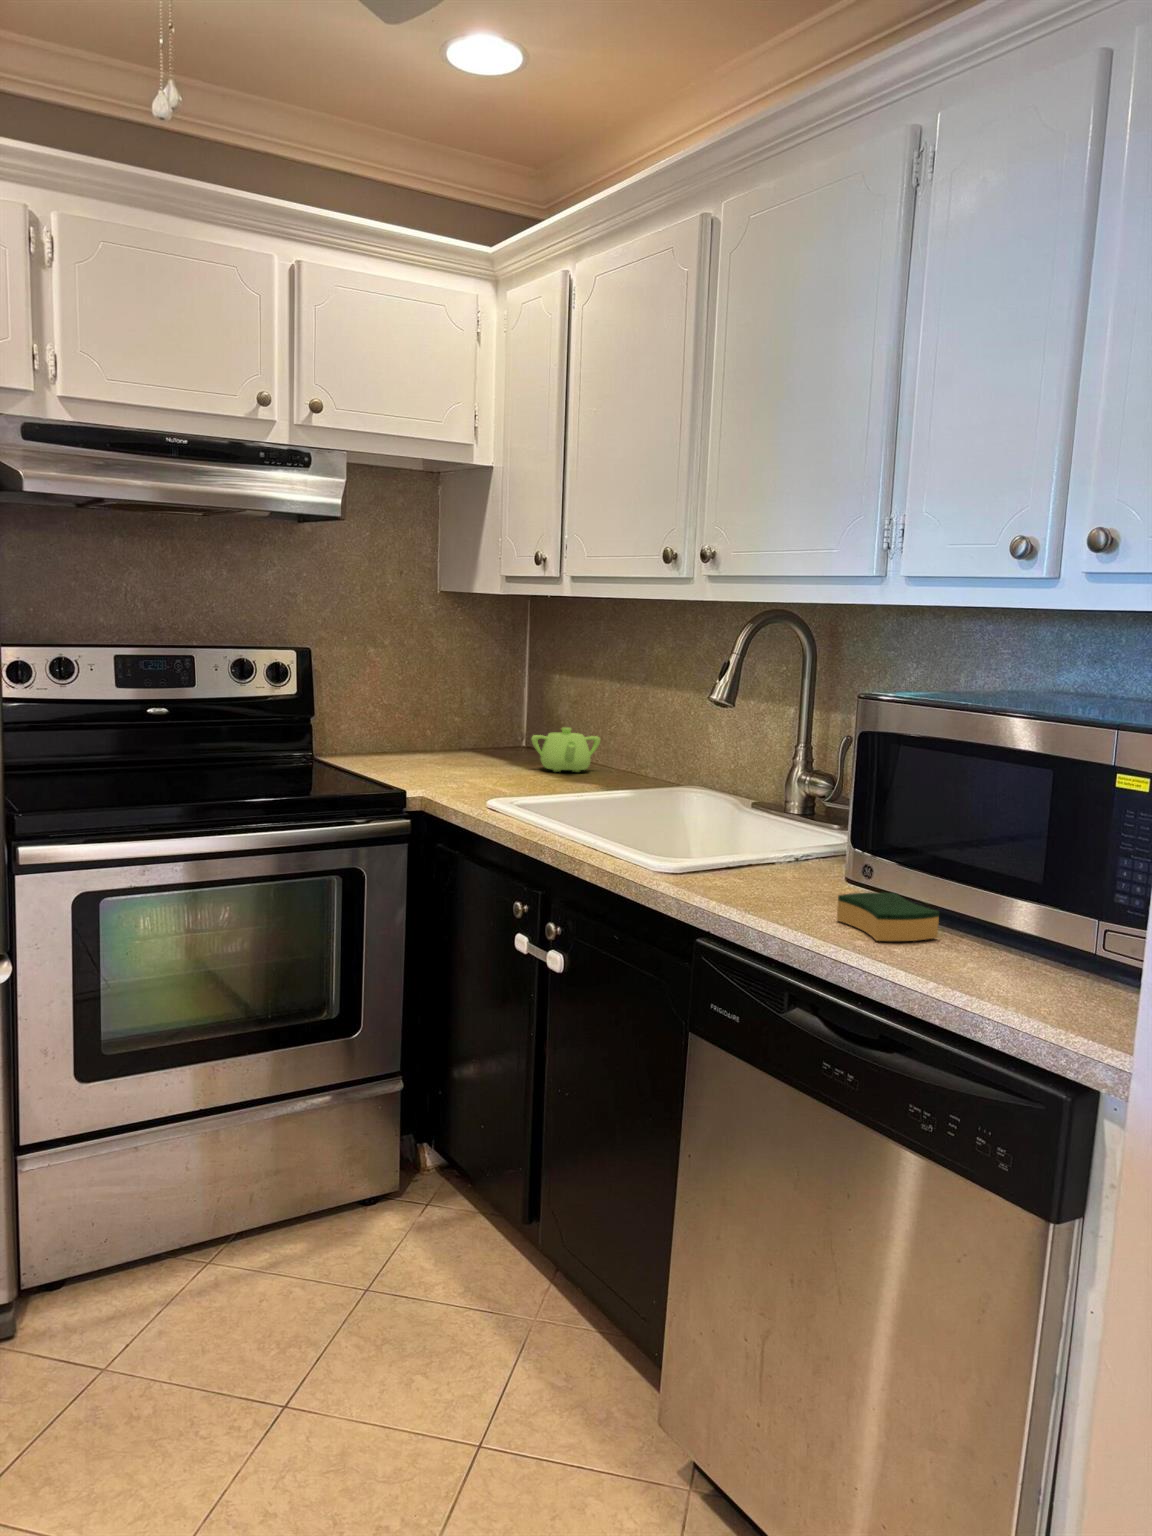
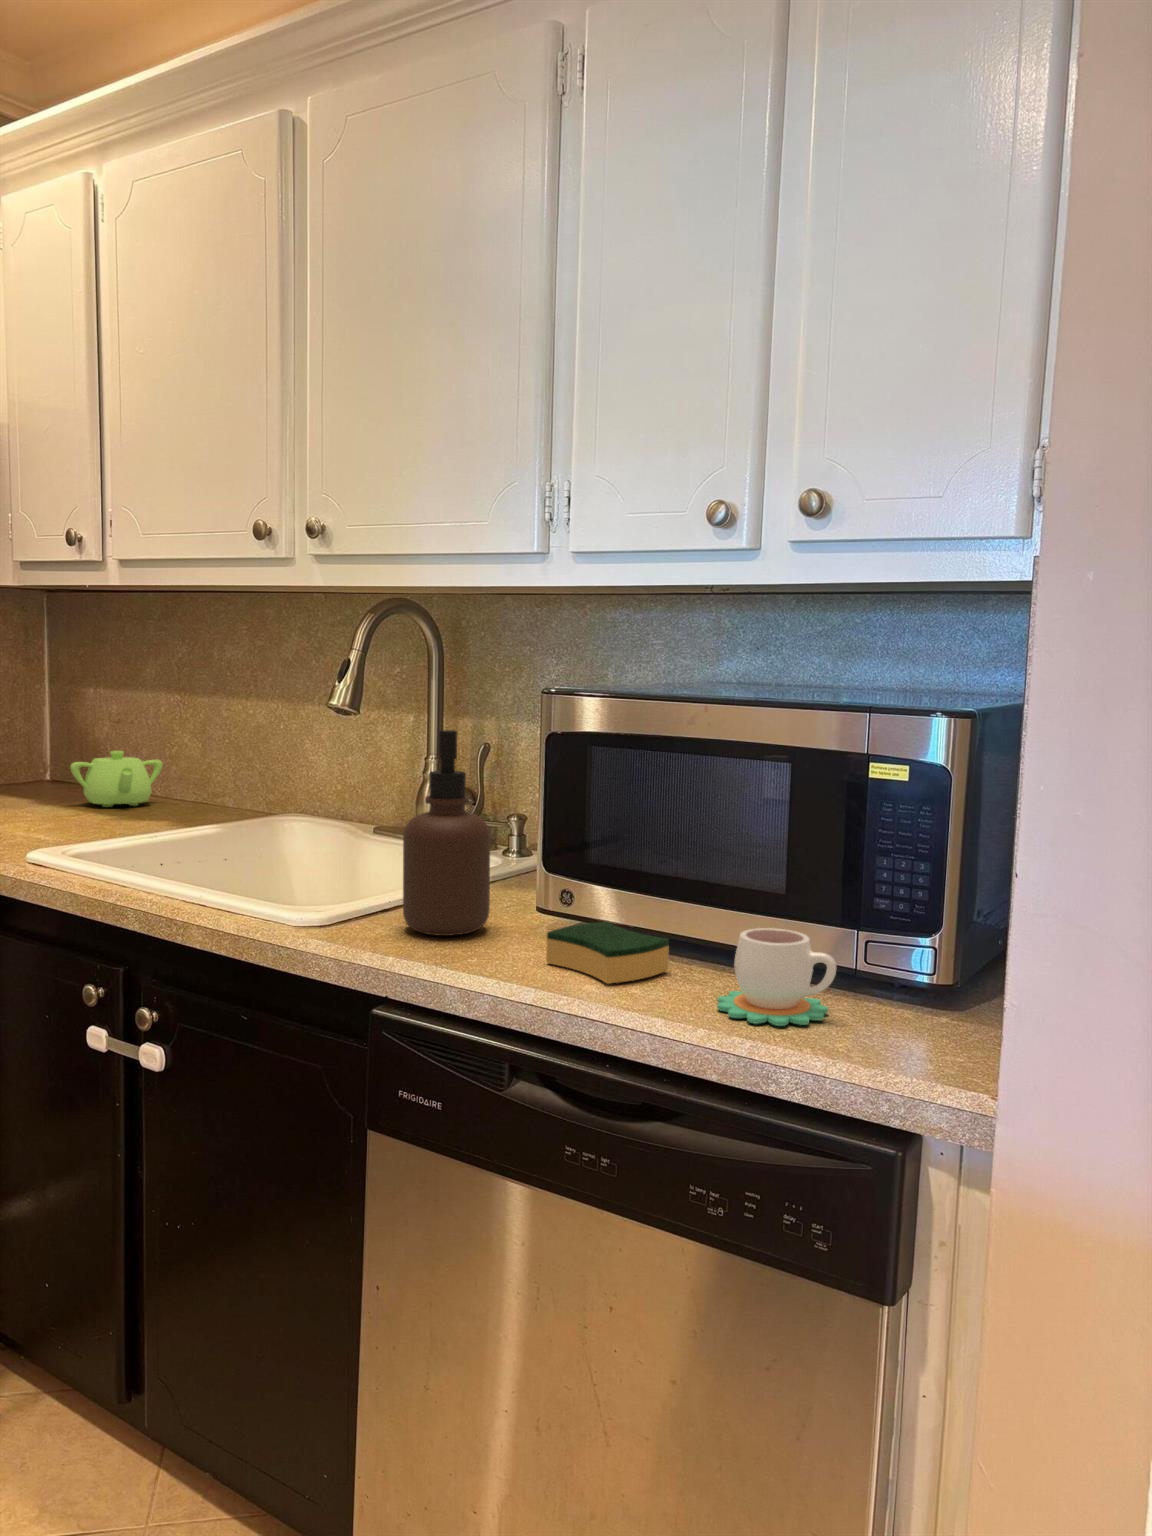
soap dispenser: none [736,726,811,892] -> present [403,730,491,936]
mug: none [958,908,1063,991] -> present [717,928,836,1026]

